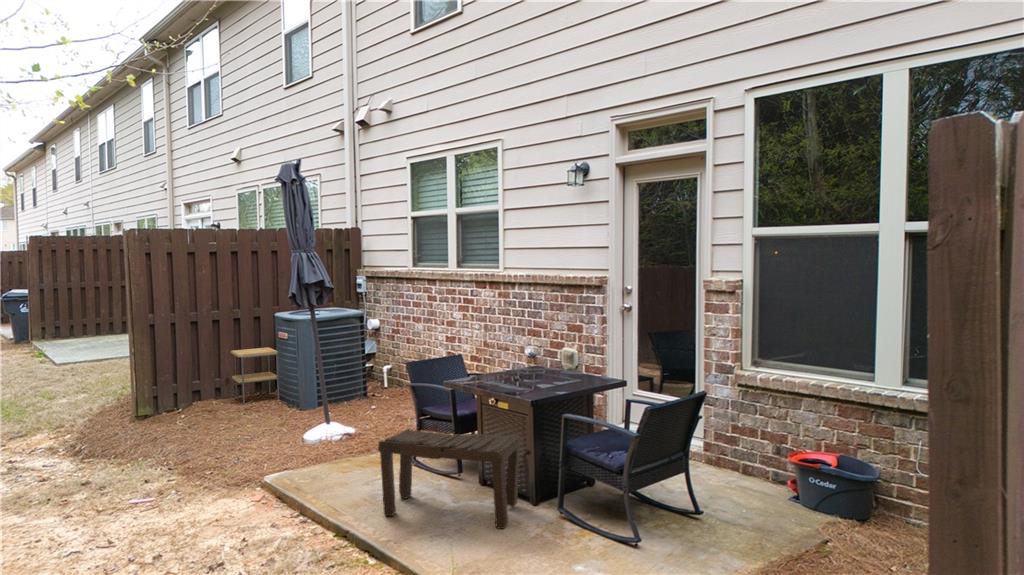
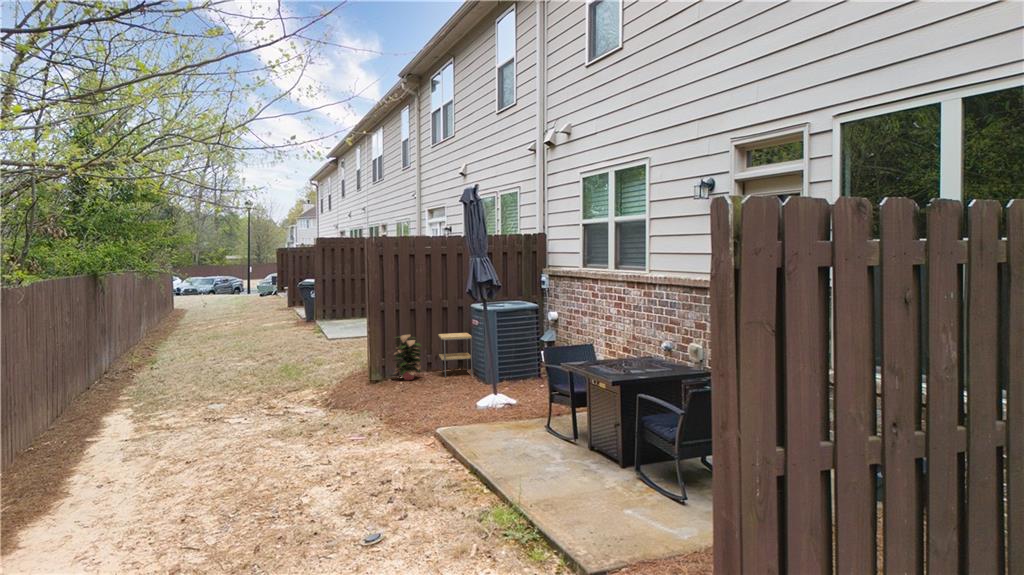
decorative plant: none [168,353,215,412] -> present [394,335,421,380]
bench: present [378,429,523,529] -> none [501,400,612,482]

